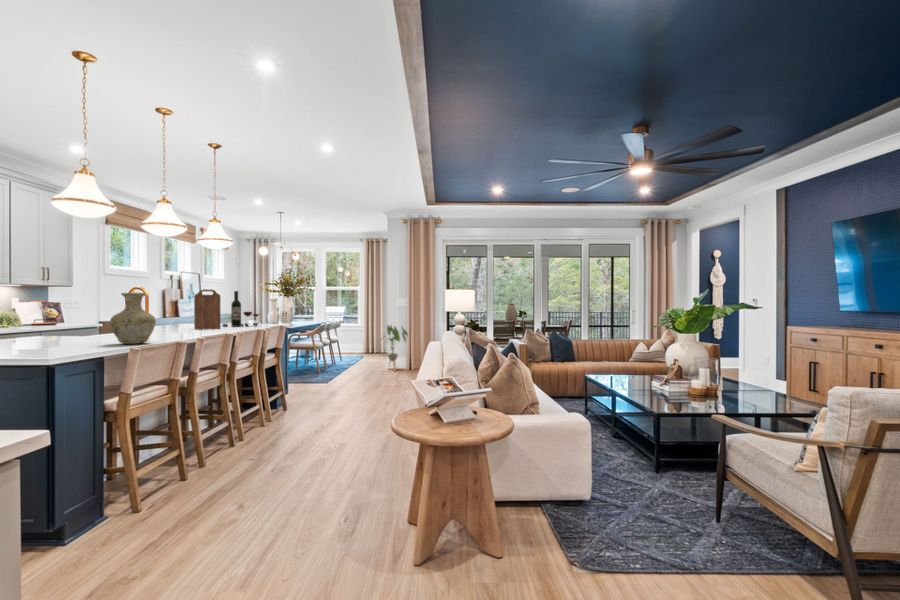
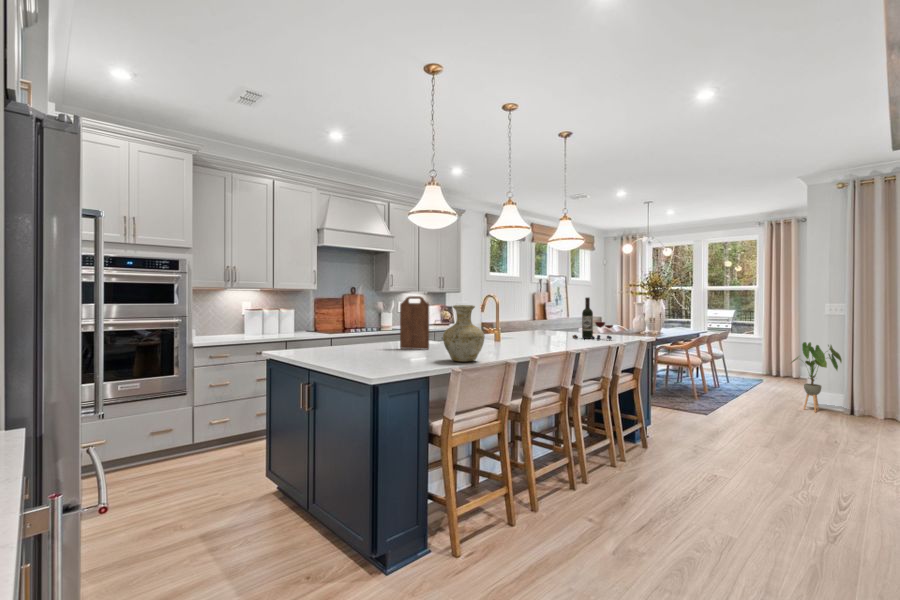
cutting board: present [194,289,221,329] -> present [400,296,429,349]

